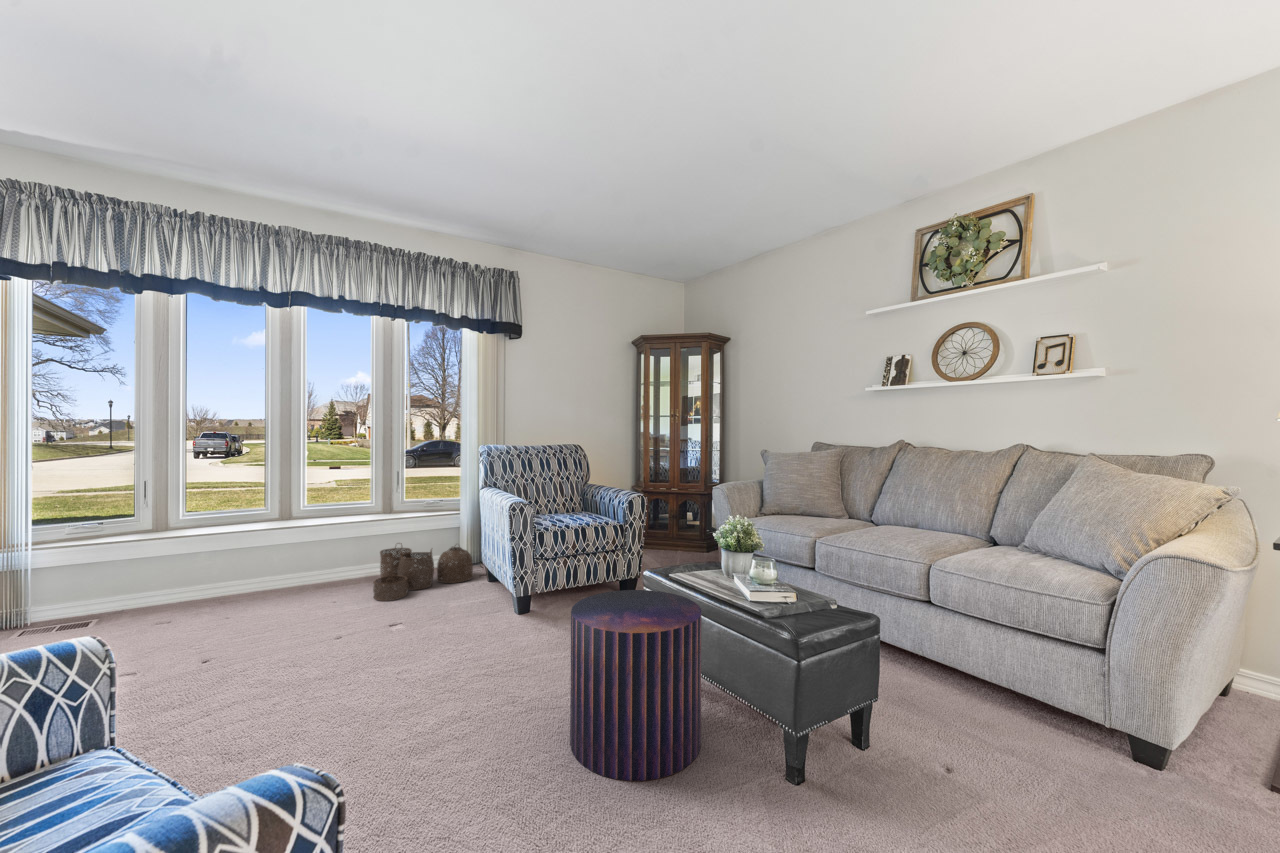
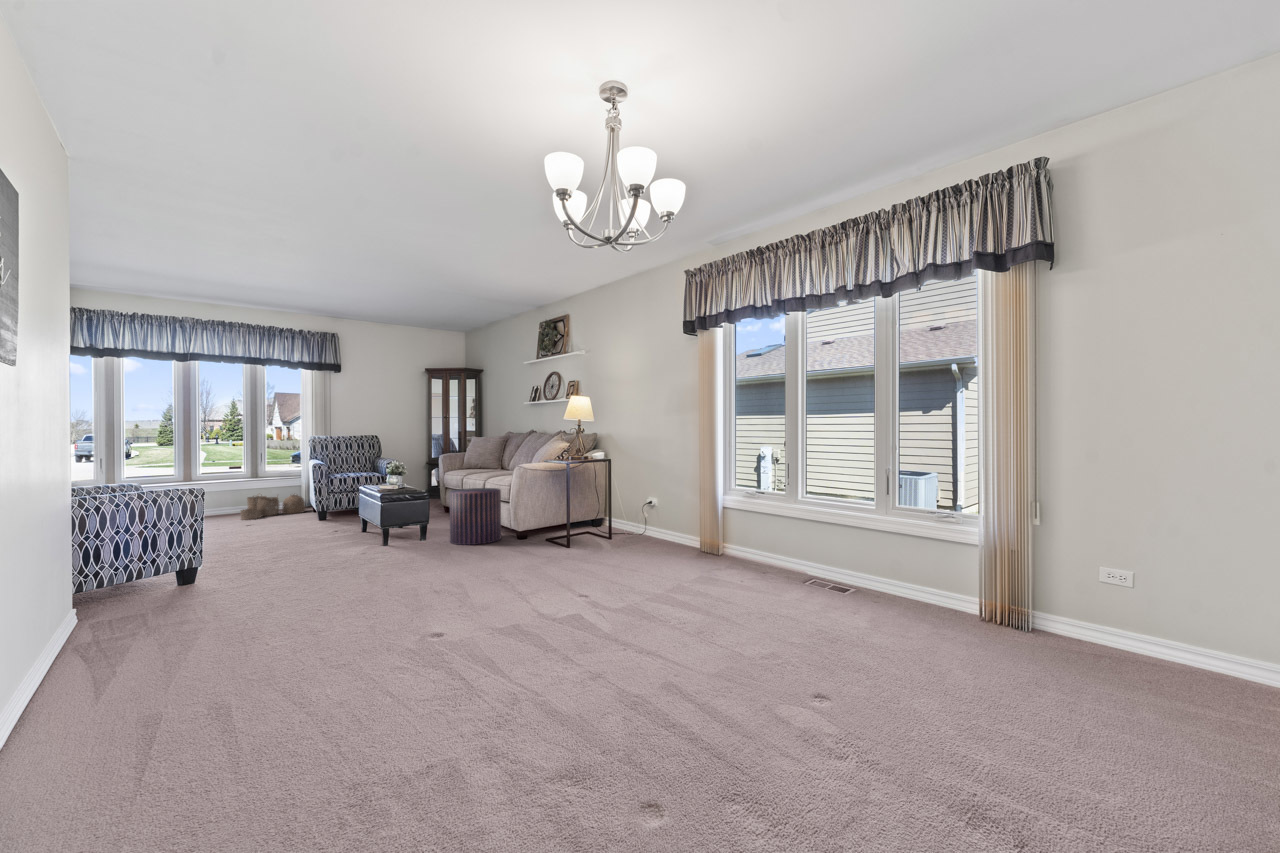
pouf: present [570,590,701,781] -> present [449,488,501,545]

